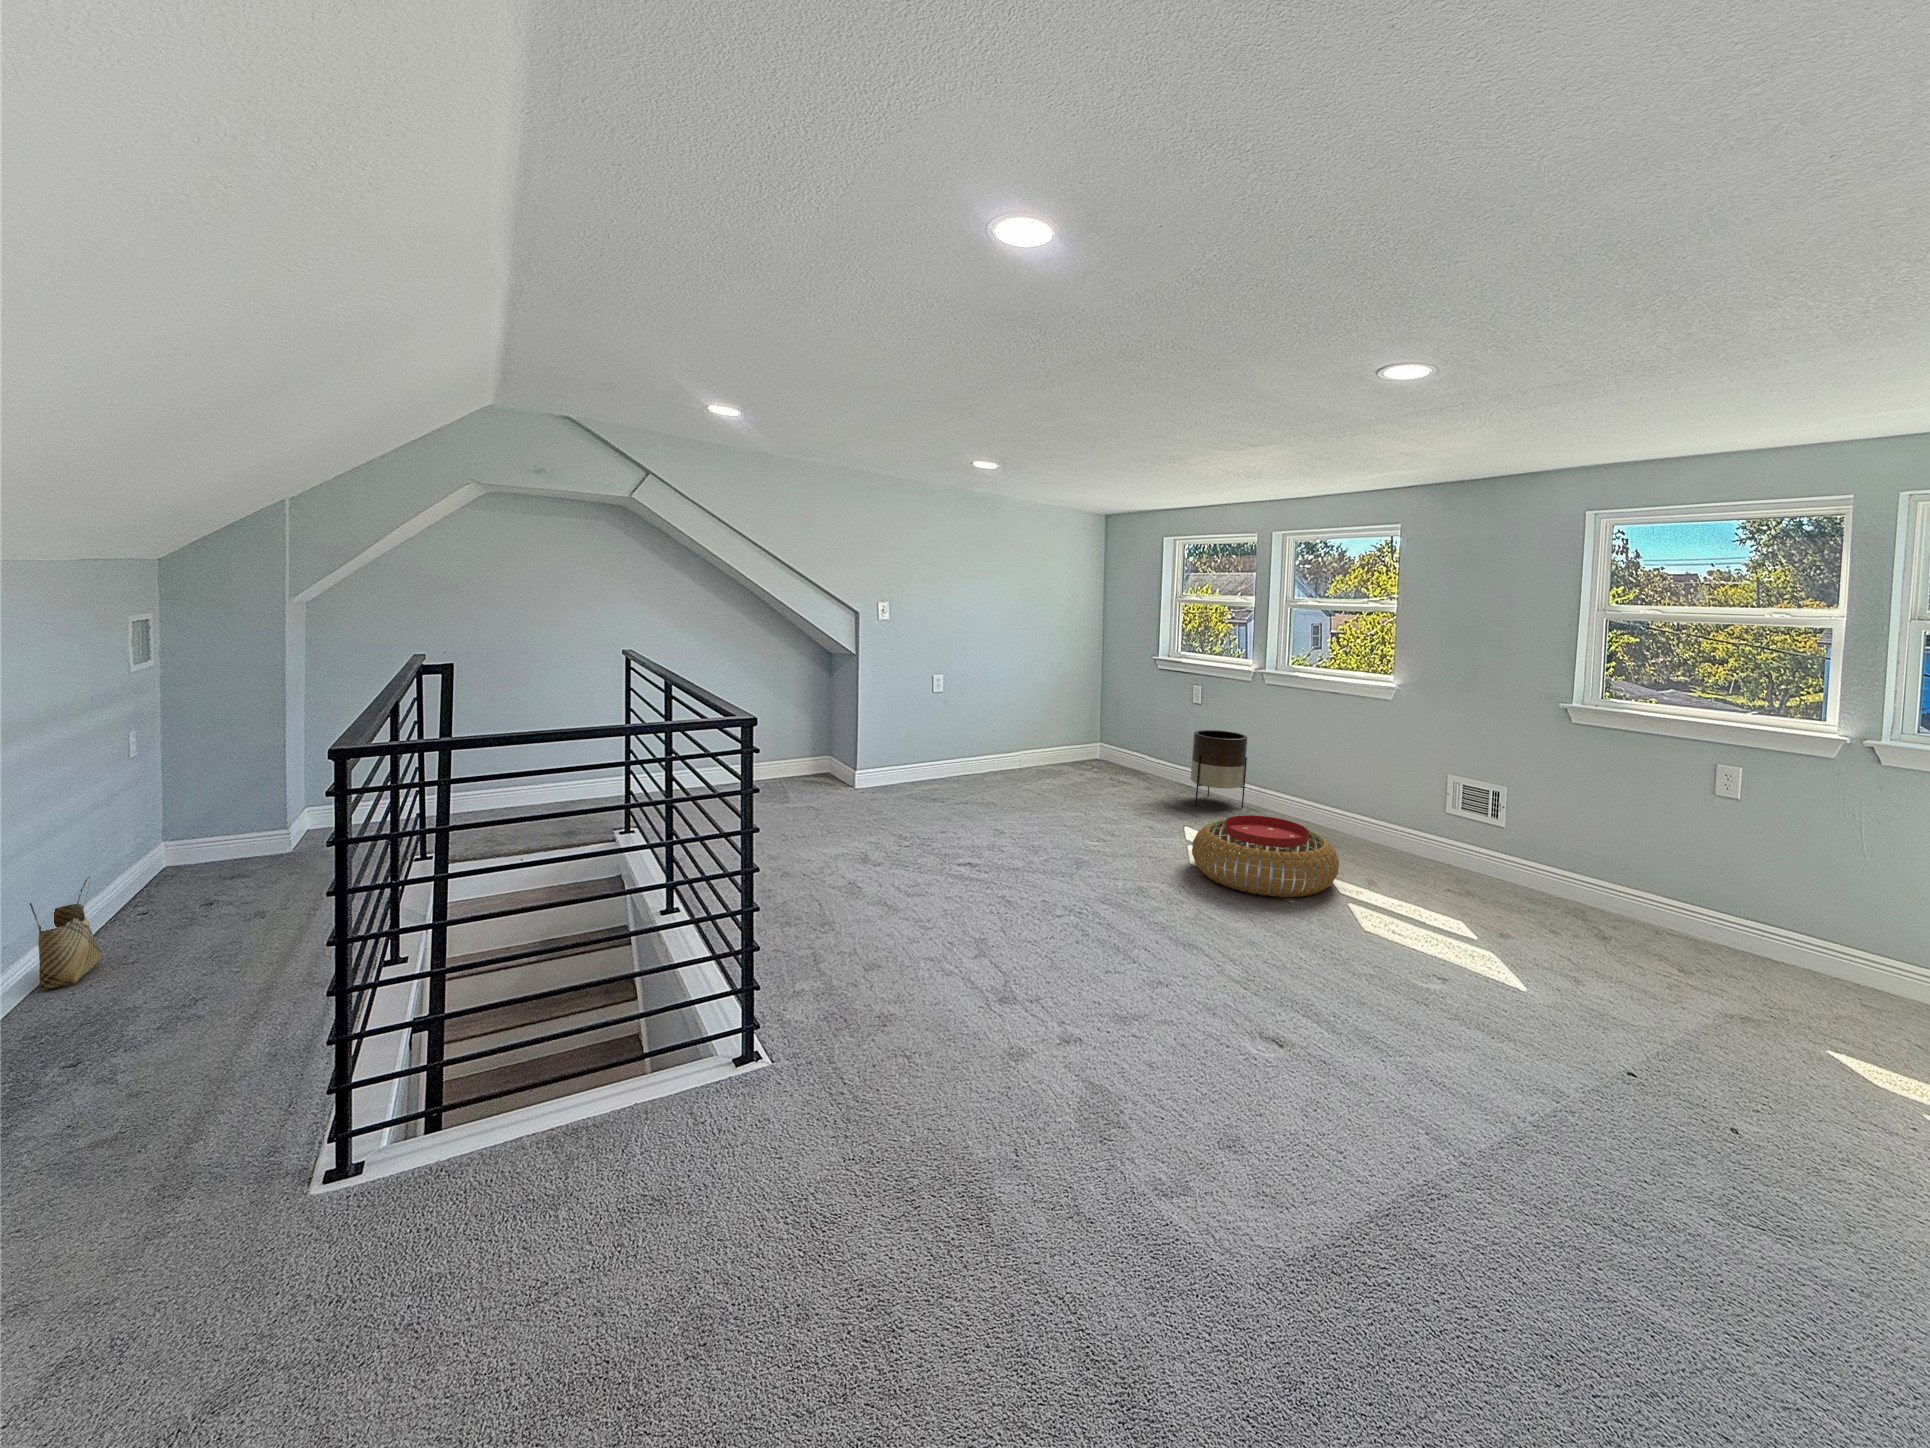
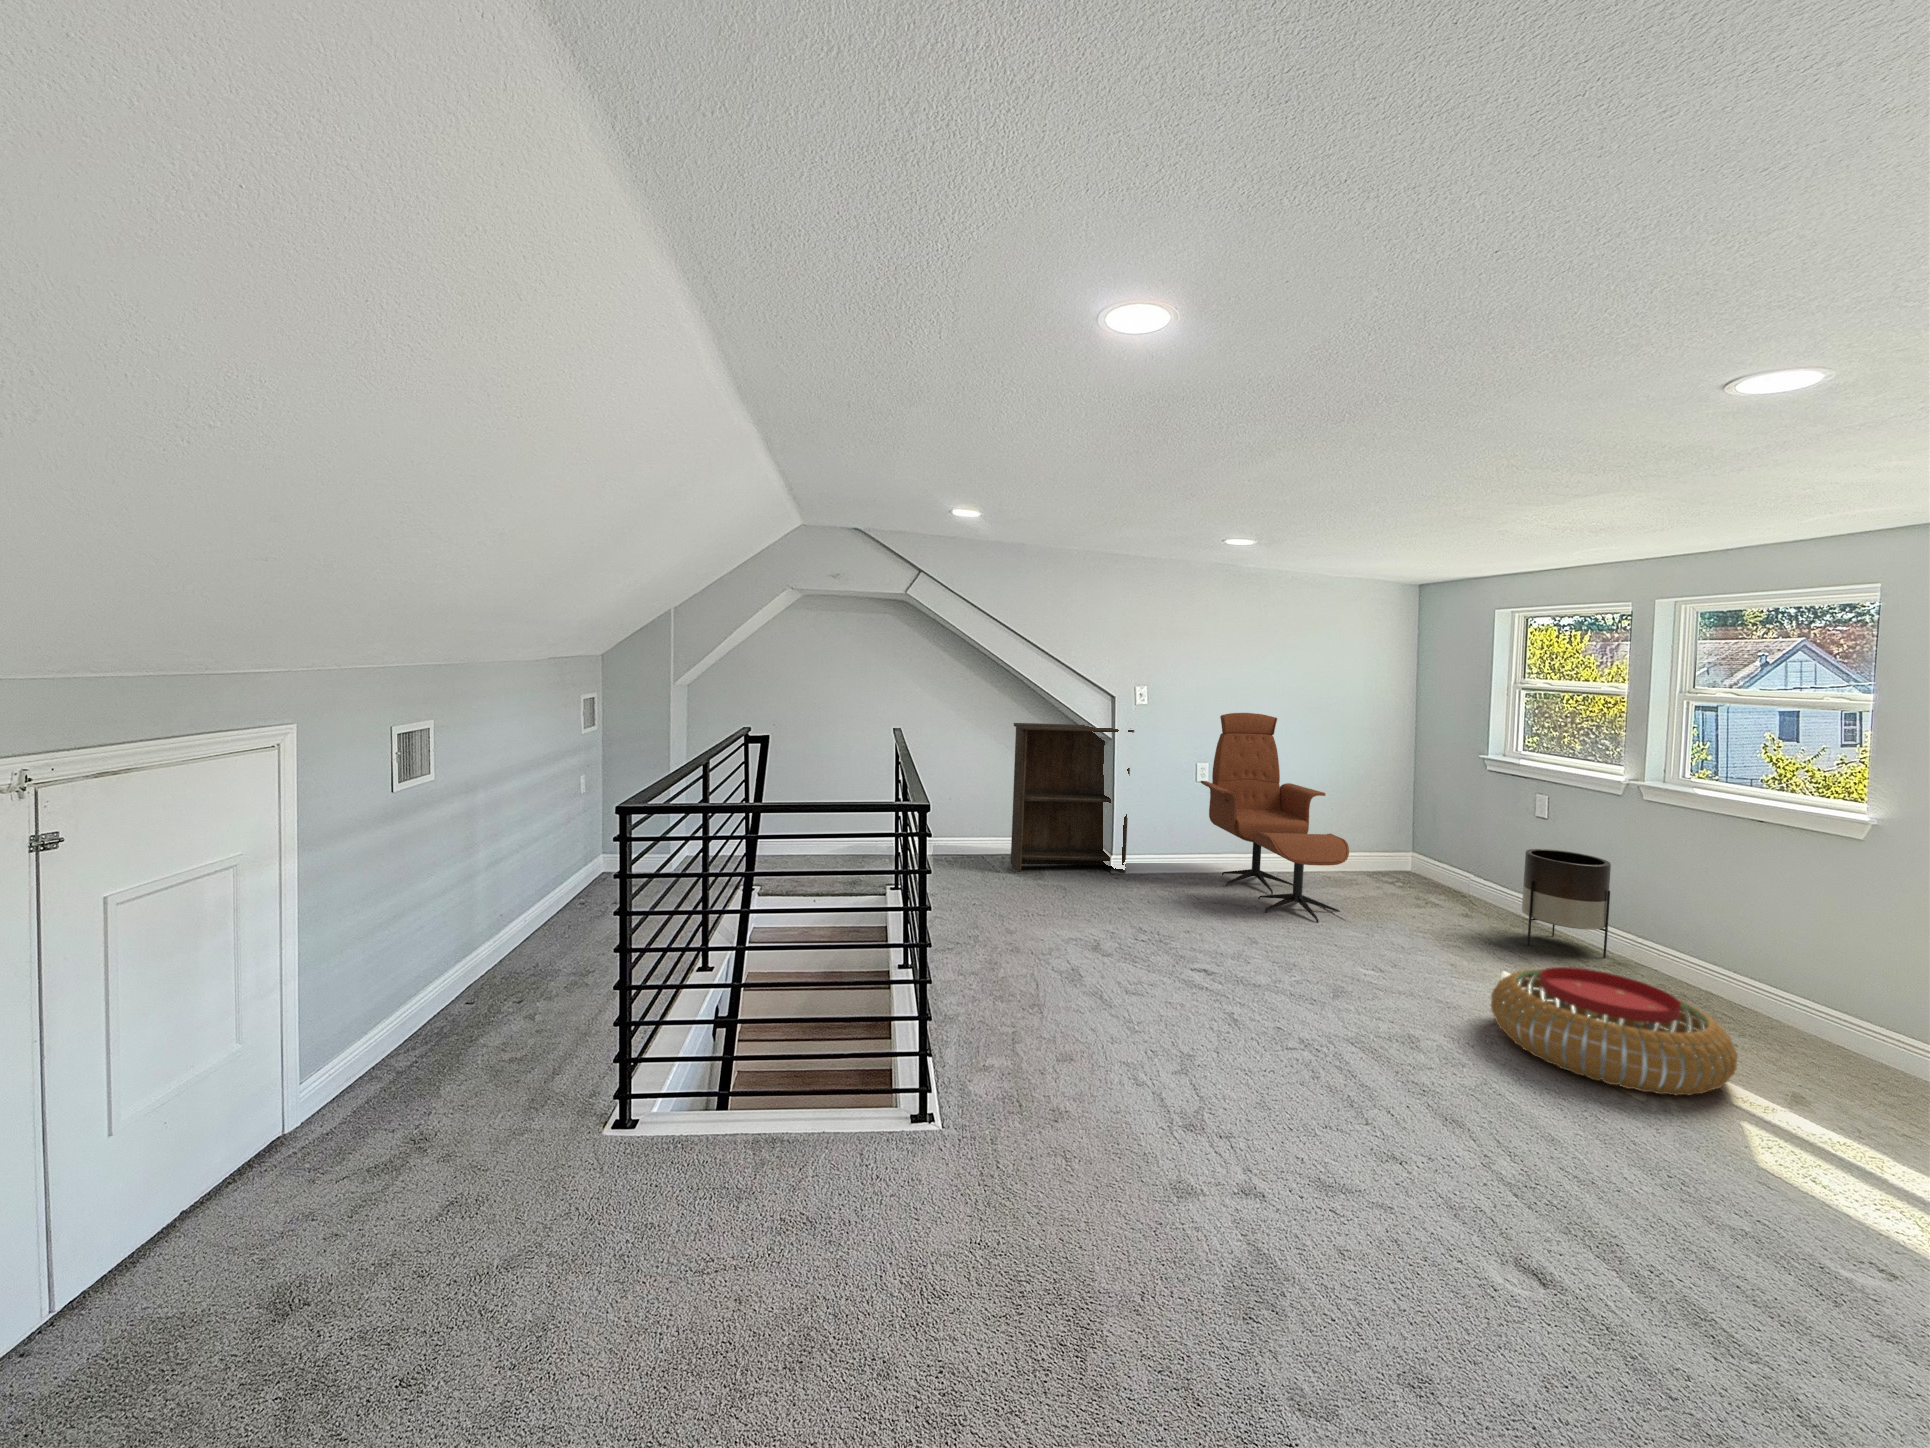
lounge chair: none [941,626,1071,810] -> present [1201,713,1349,923]
bookshelf: none [753,640,879,797] -> present [1011,723,1134,873]
woven basket: present [30,876,101,990] -> none [524,876,558,949]

